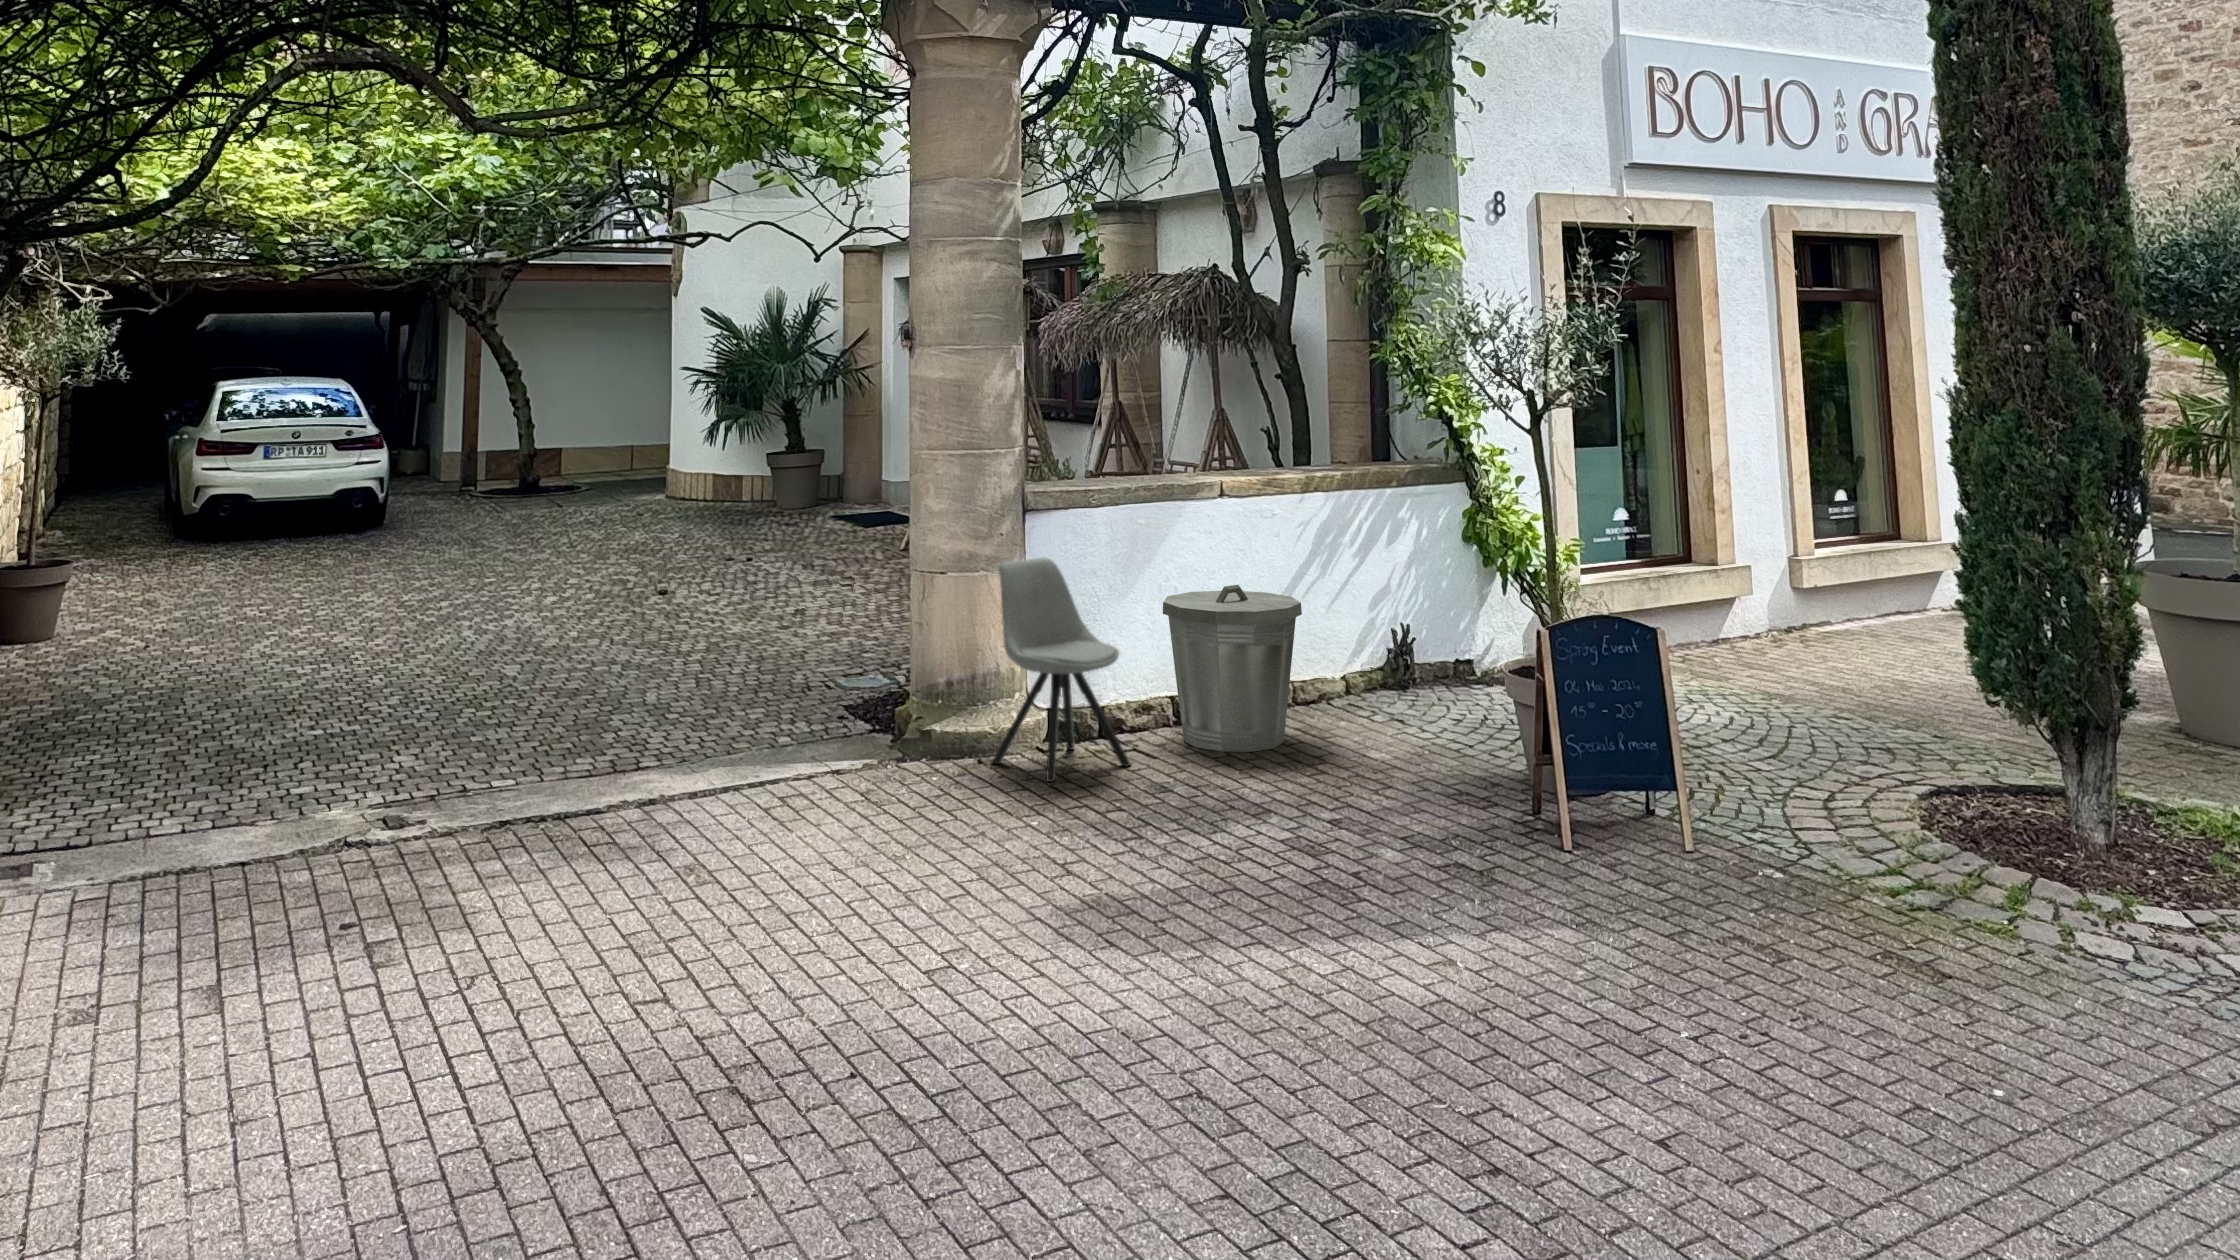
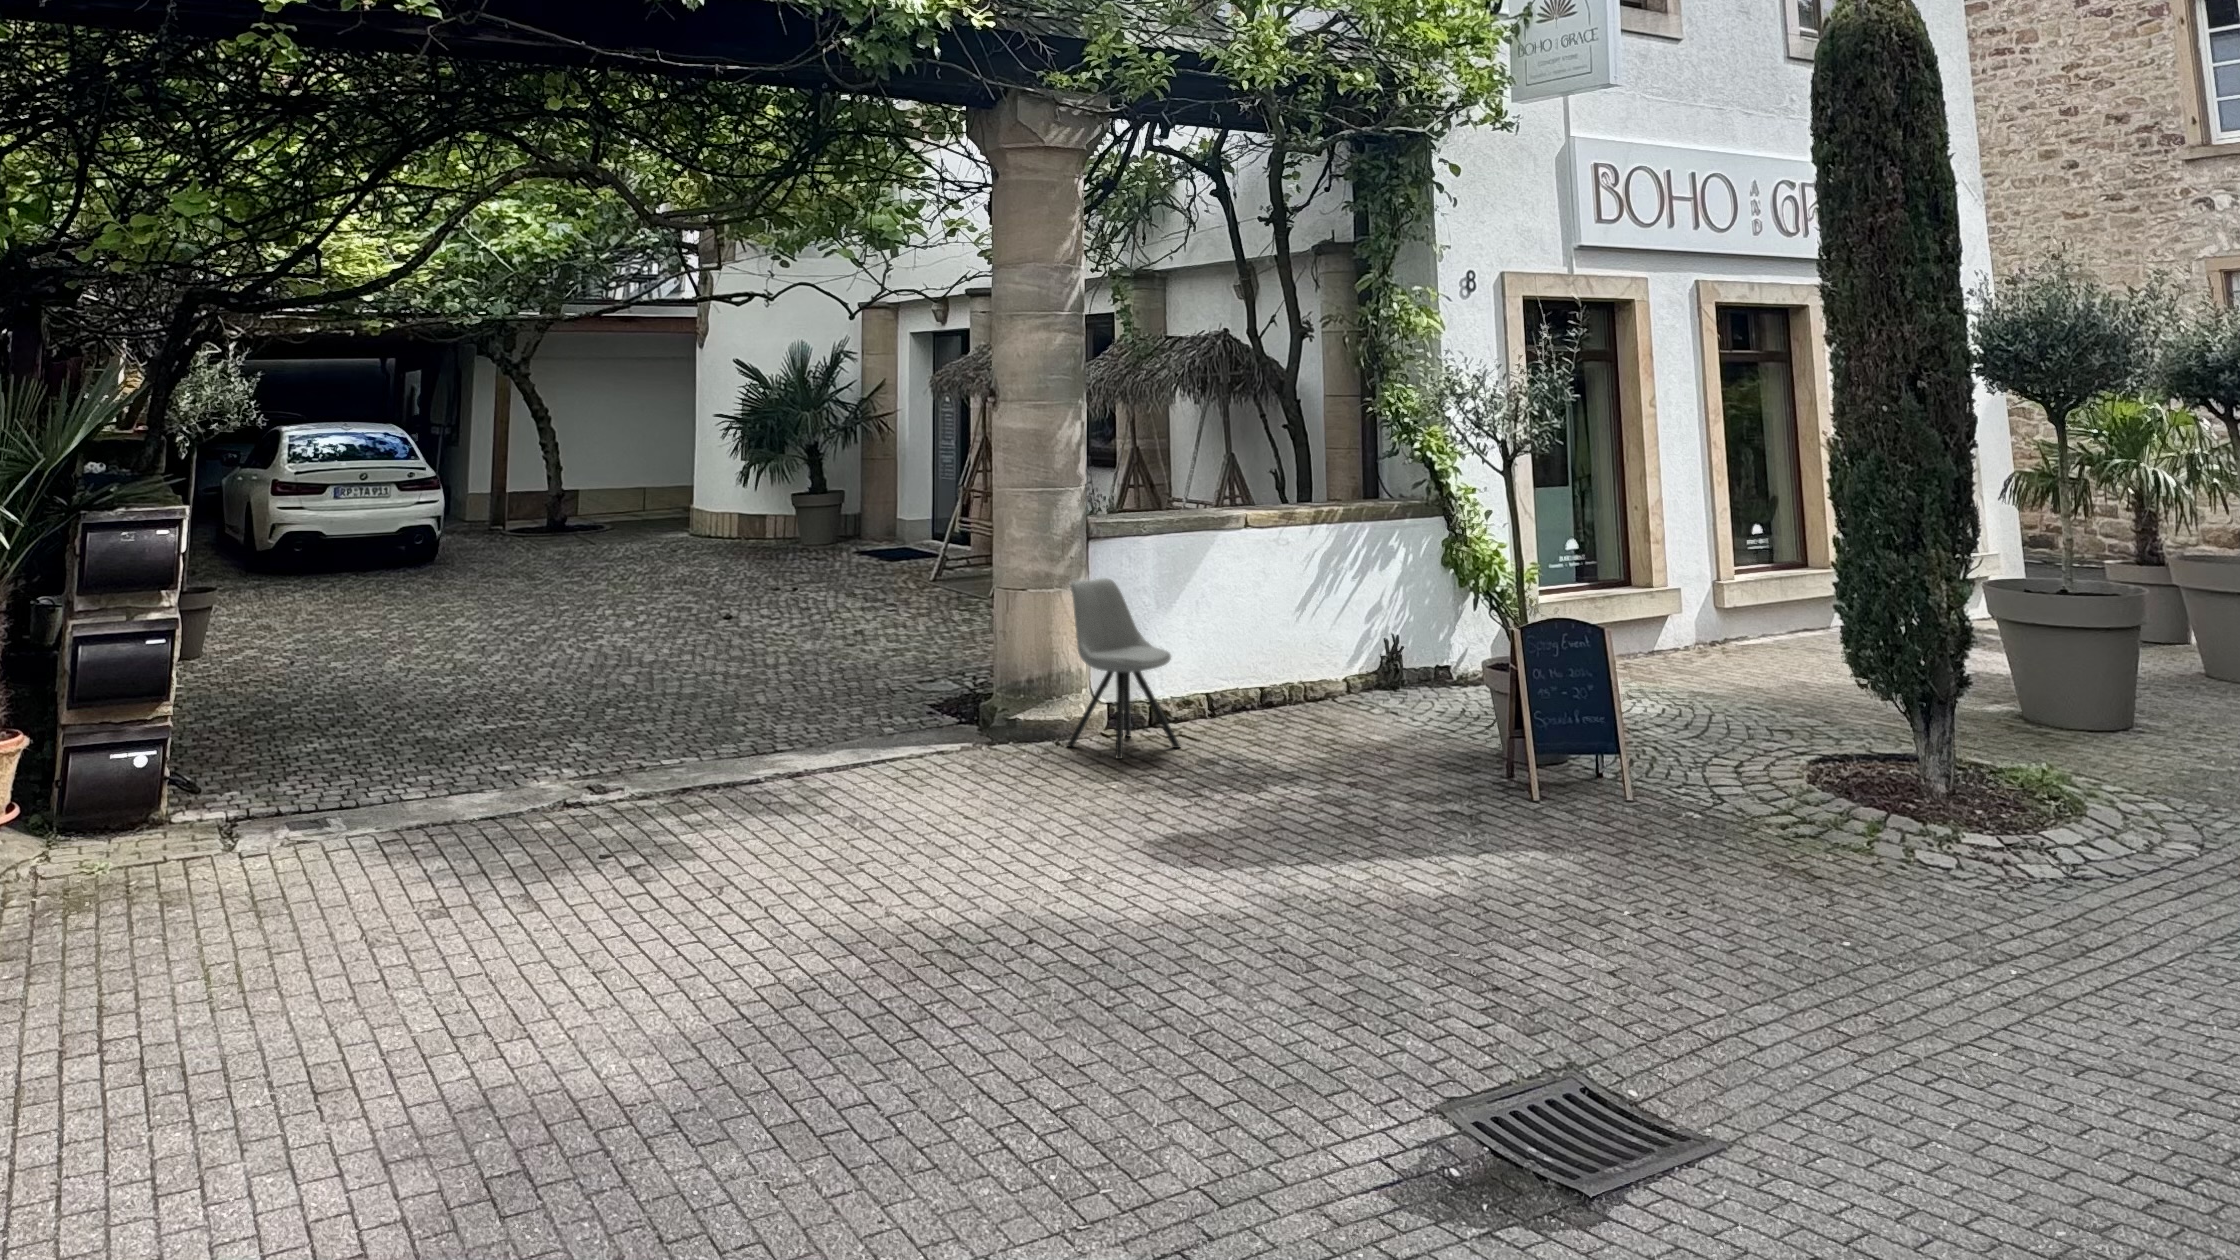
trash can: present [1163,585,1302,752] -> none [1202,601,1316,737]

